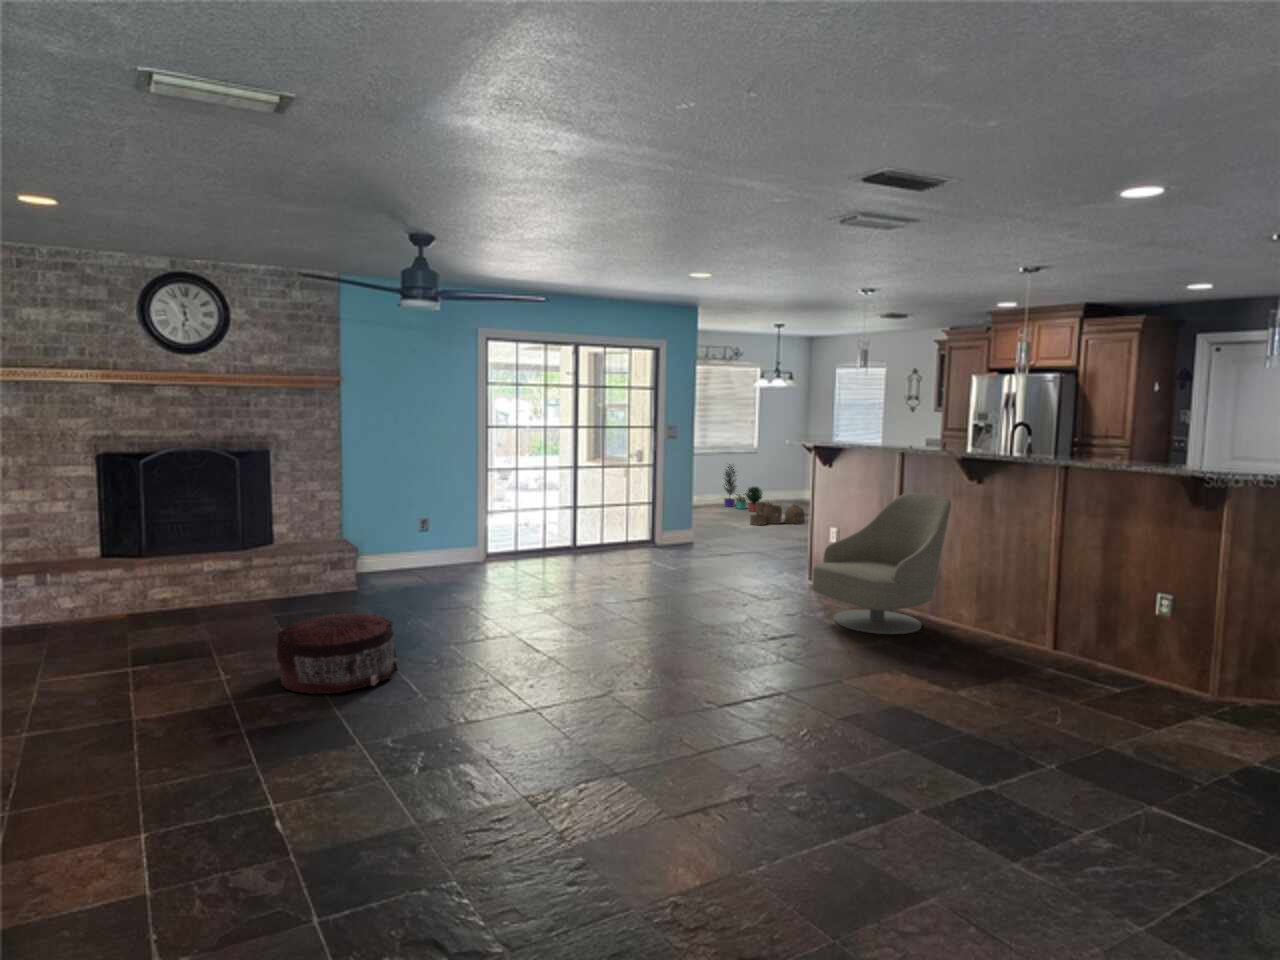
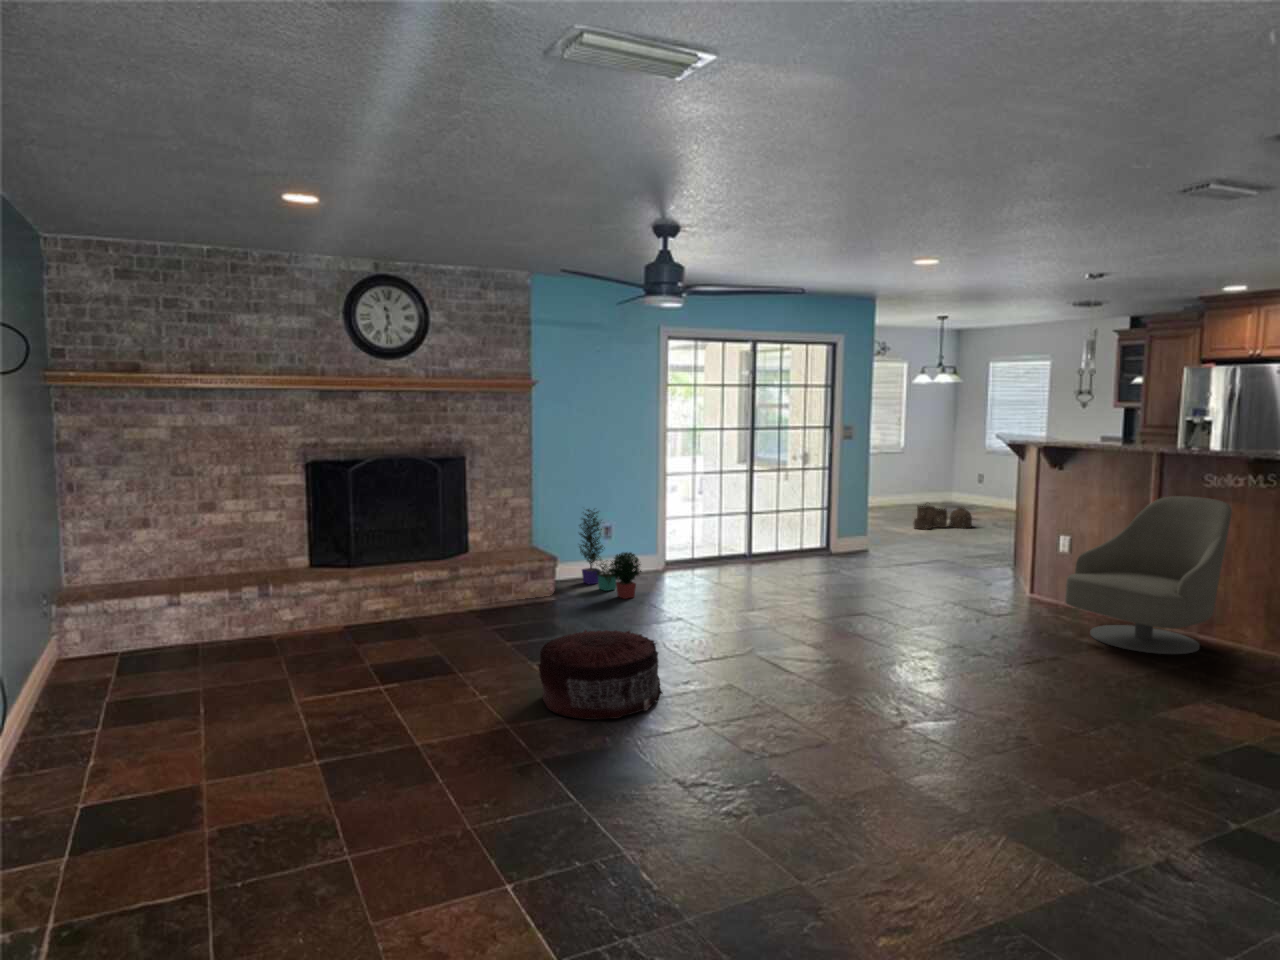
potted plant: present [724,464,763,512] -> present [580,509,642,599]

